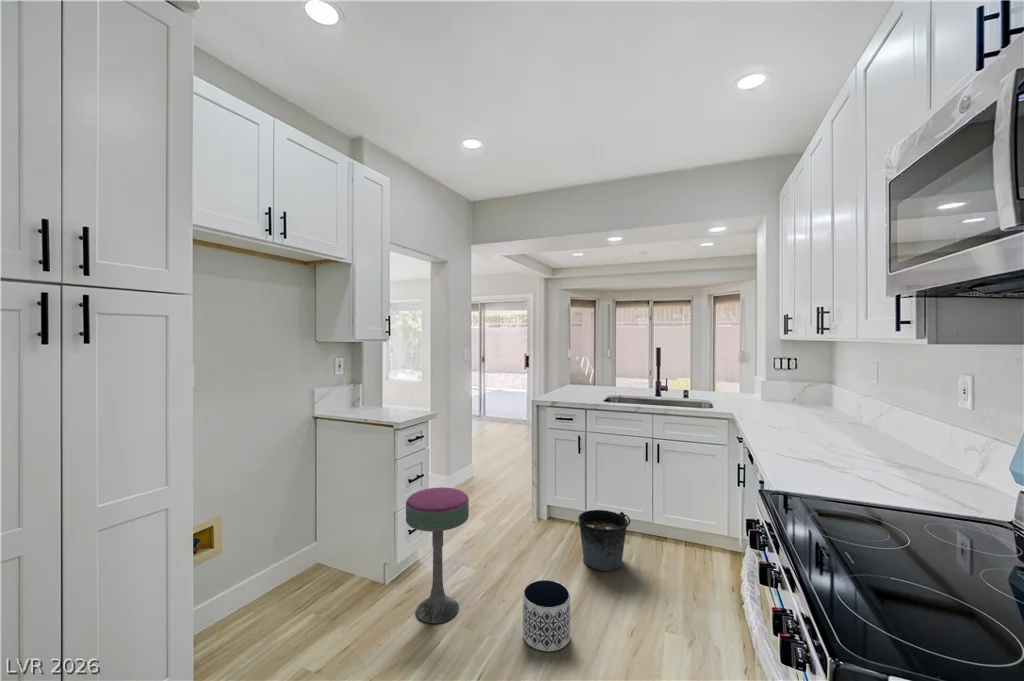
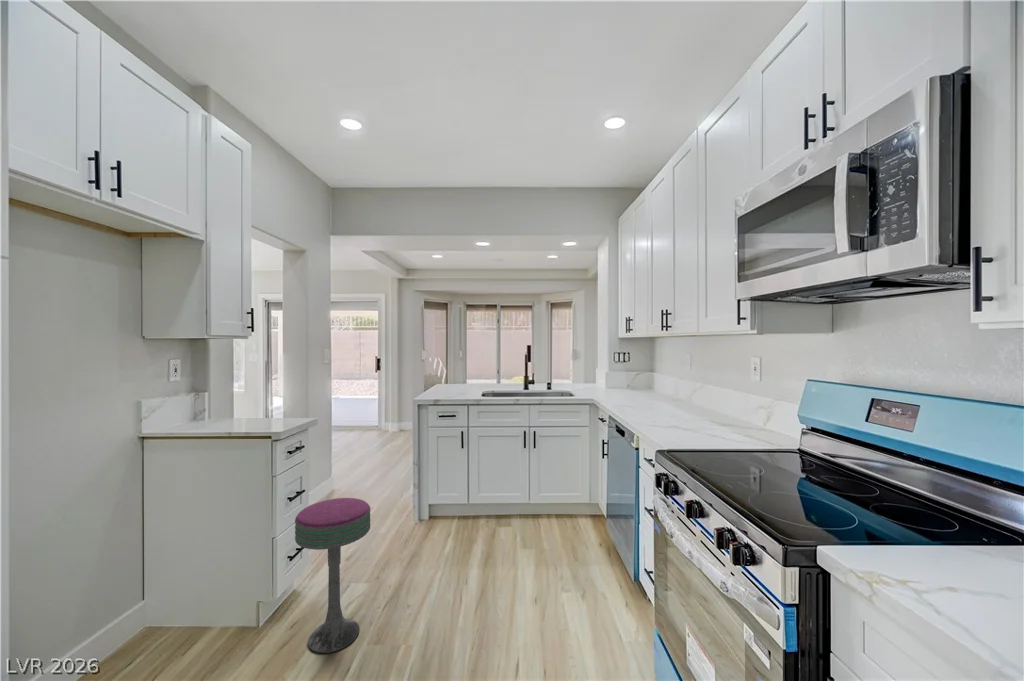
bucket: present [578,510,631,571] -> none [469,497,517,556]
planter: present [523,580,570,651] -> none [436,573,484,645]

